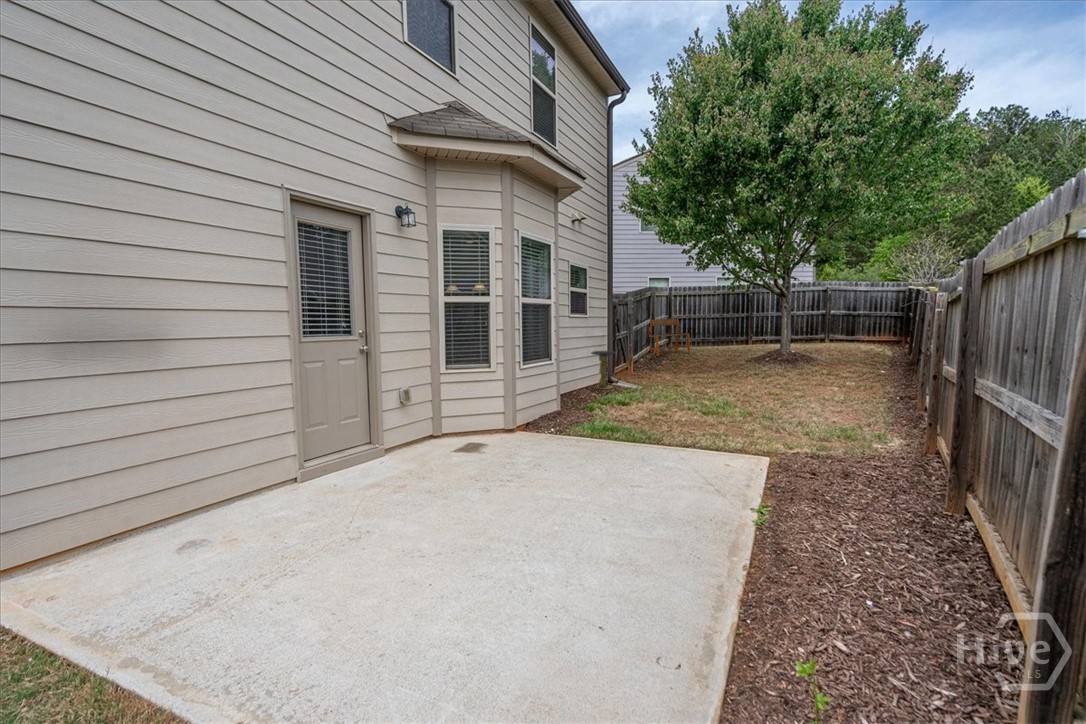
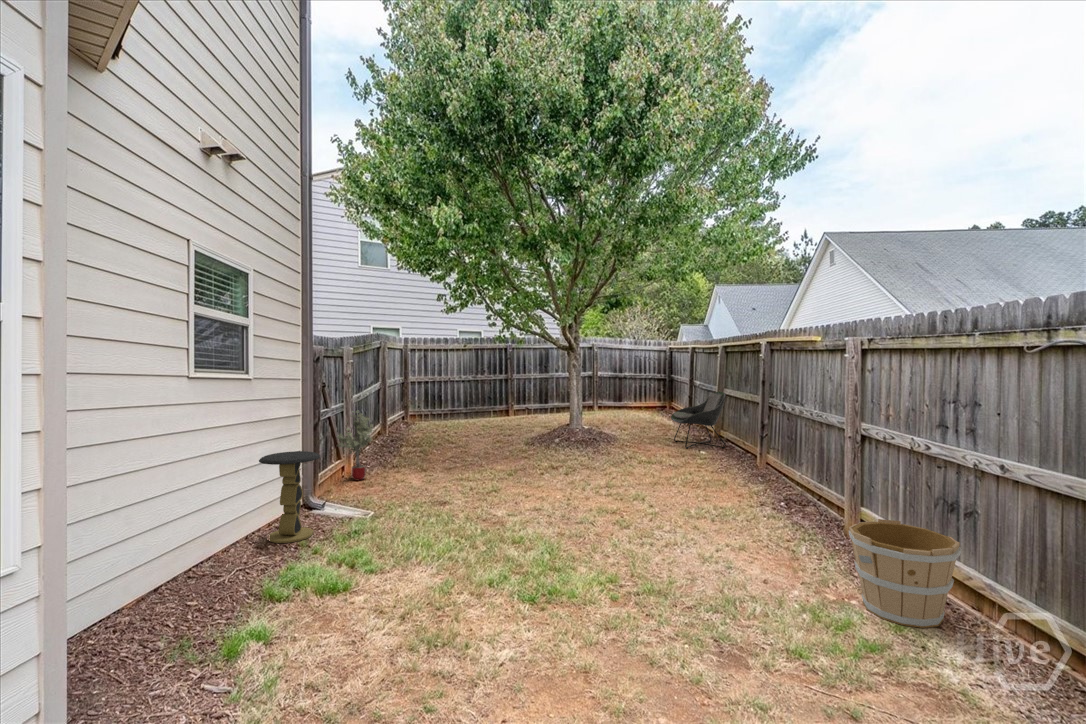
bench: present [647,318,690,356] -> none [373,381,440,441]
lounge chair: none [866,326,914,370] -> present [671,392,726,449]
potted tree: none [624,334,644,372] -> present [337,410,373,481]
wooden bucket: none [860,389,918,435] -> present [849,519,962,628]

